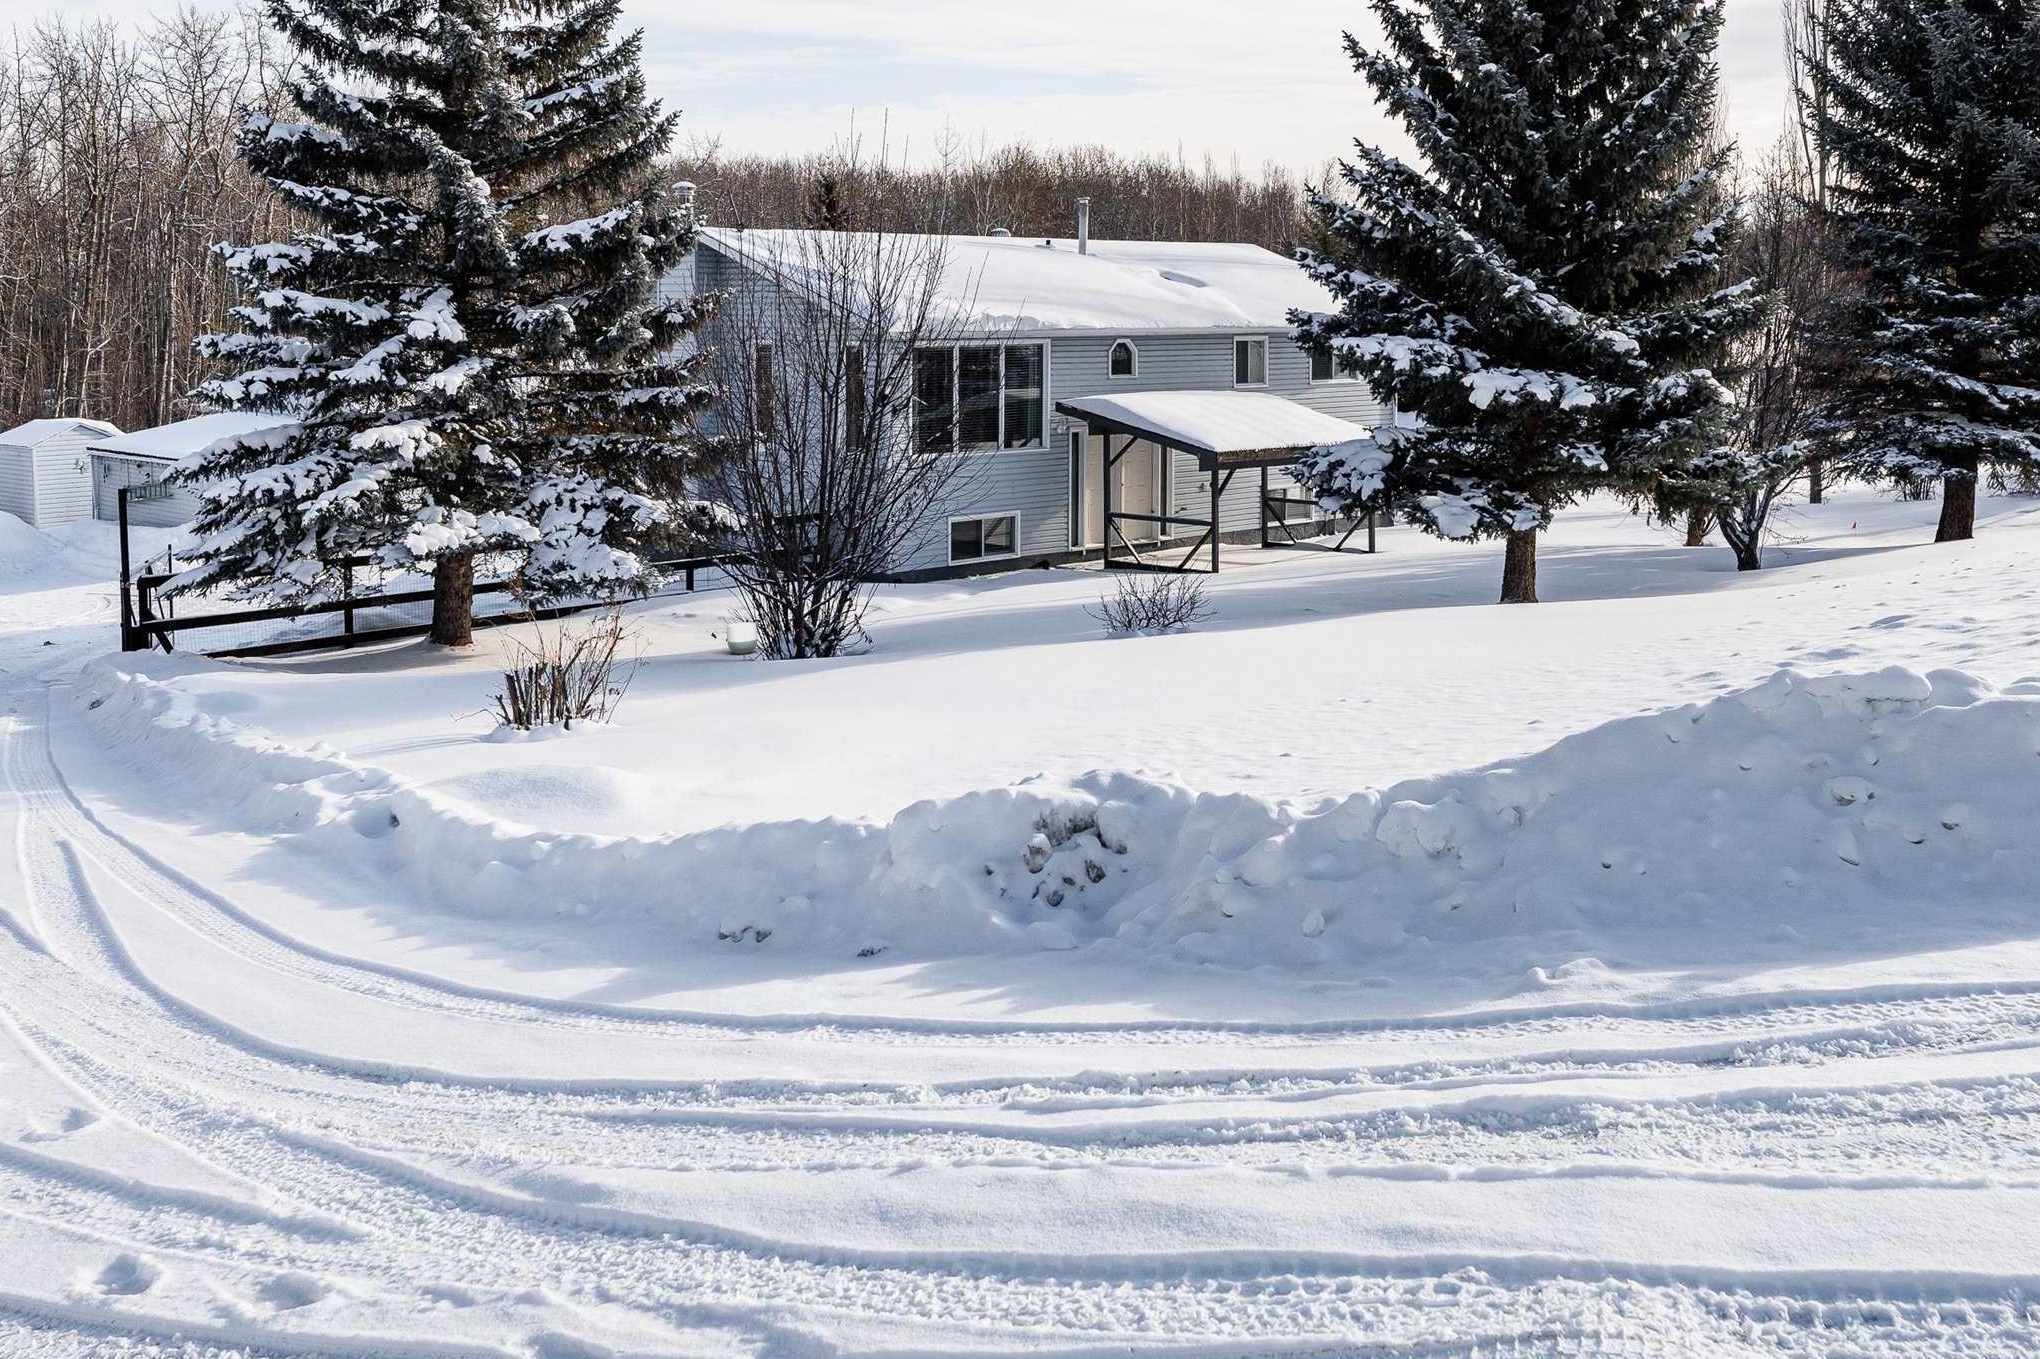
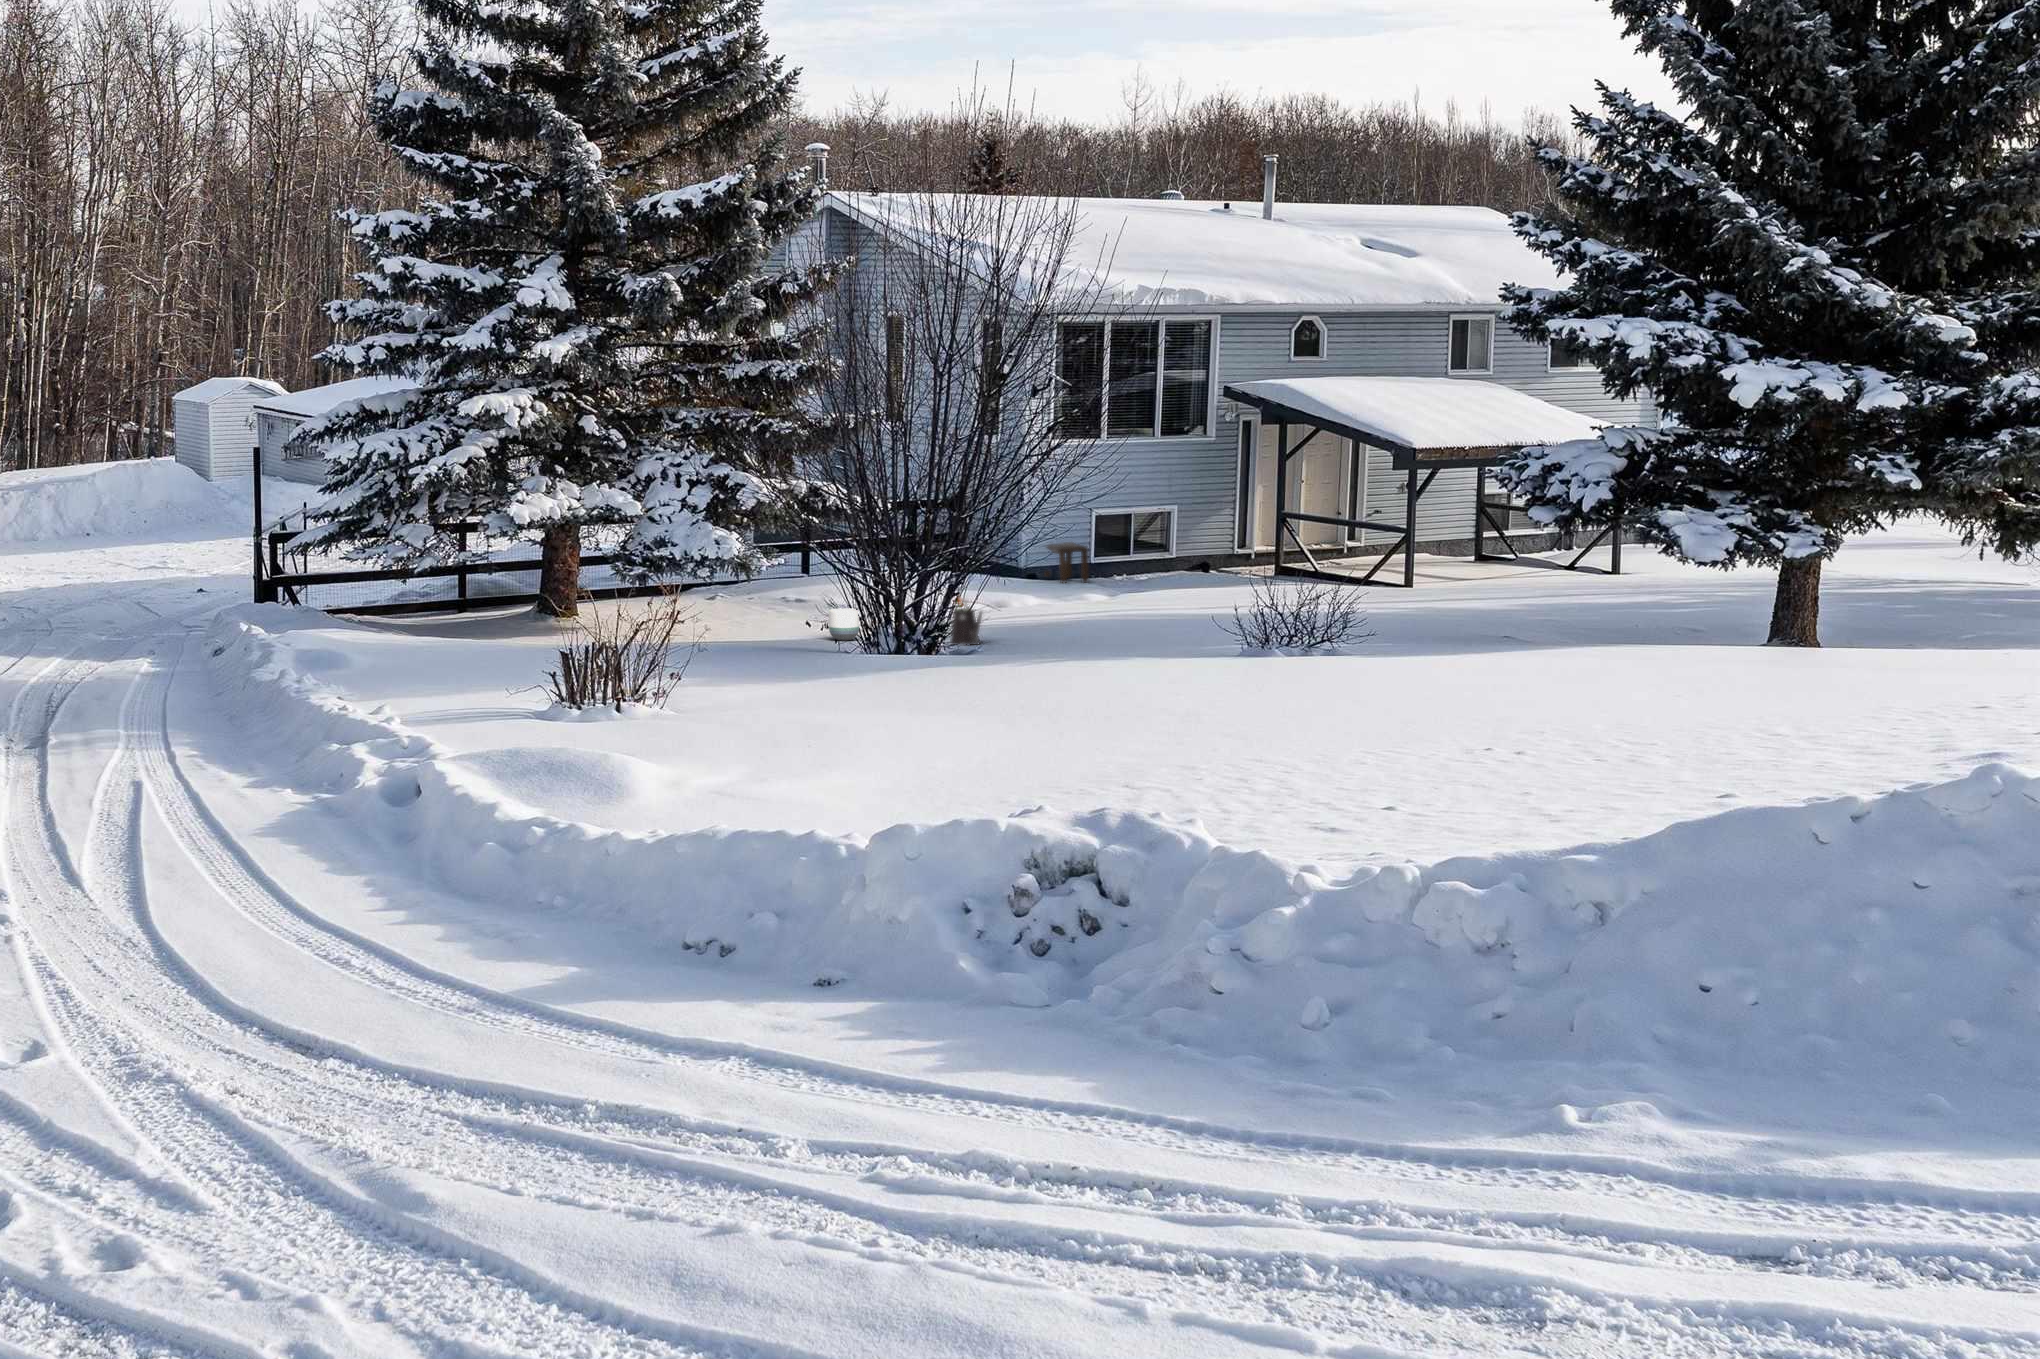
bench: none [930,543,968,580] -> present [1044,542,1089,583]
watering can: none [840,599,872,652] -> present [949,597,982,645]

